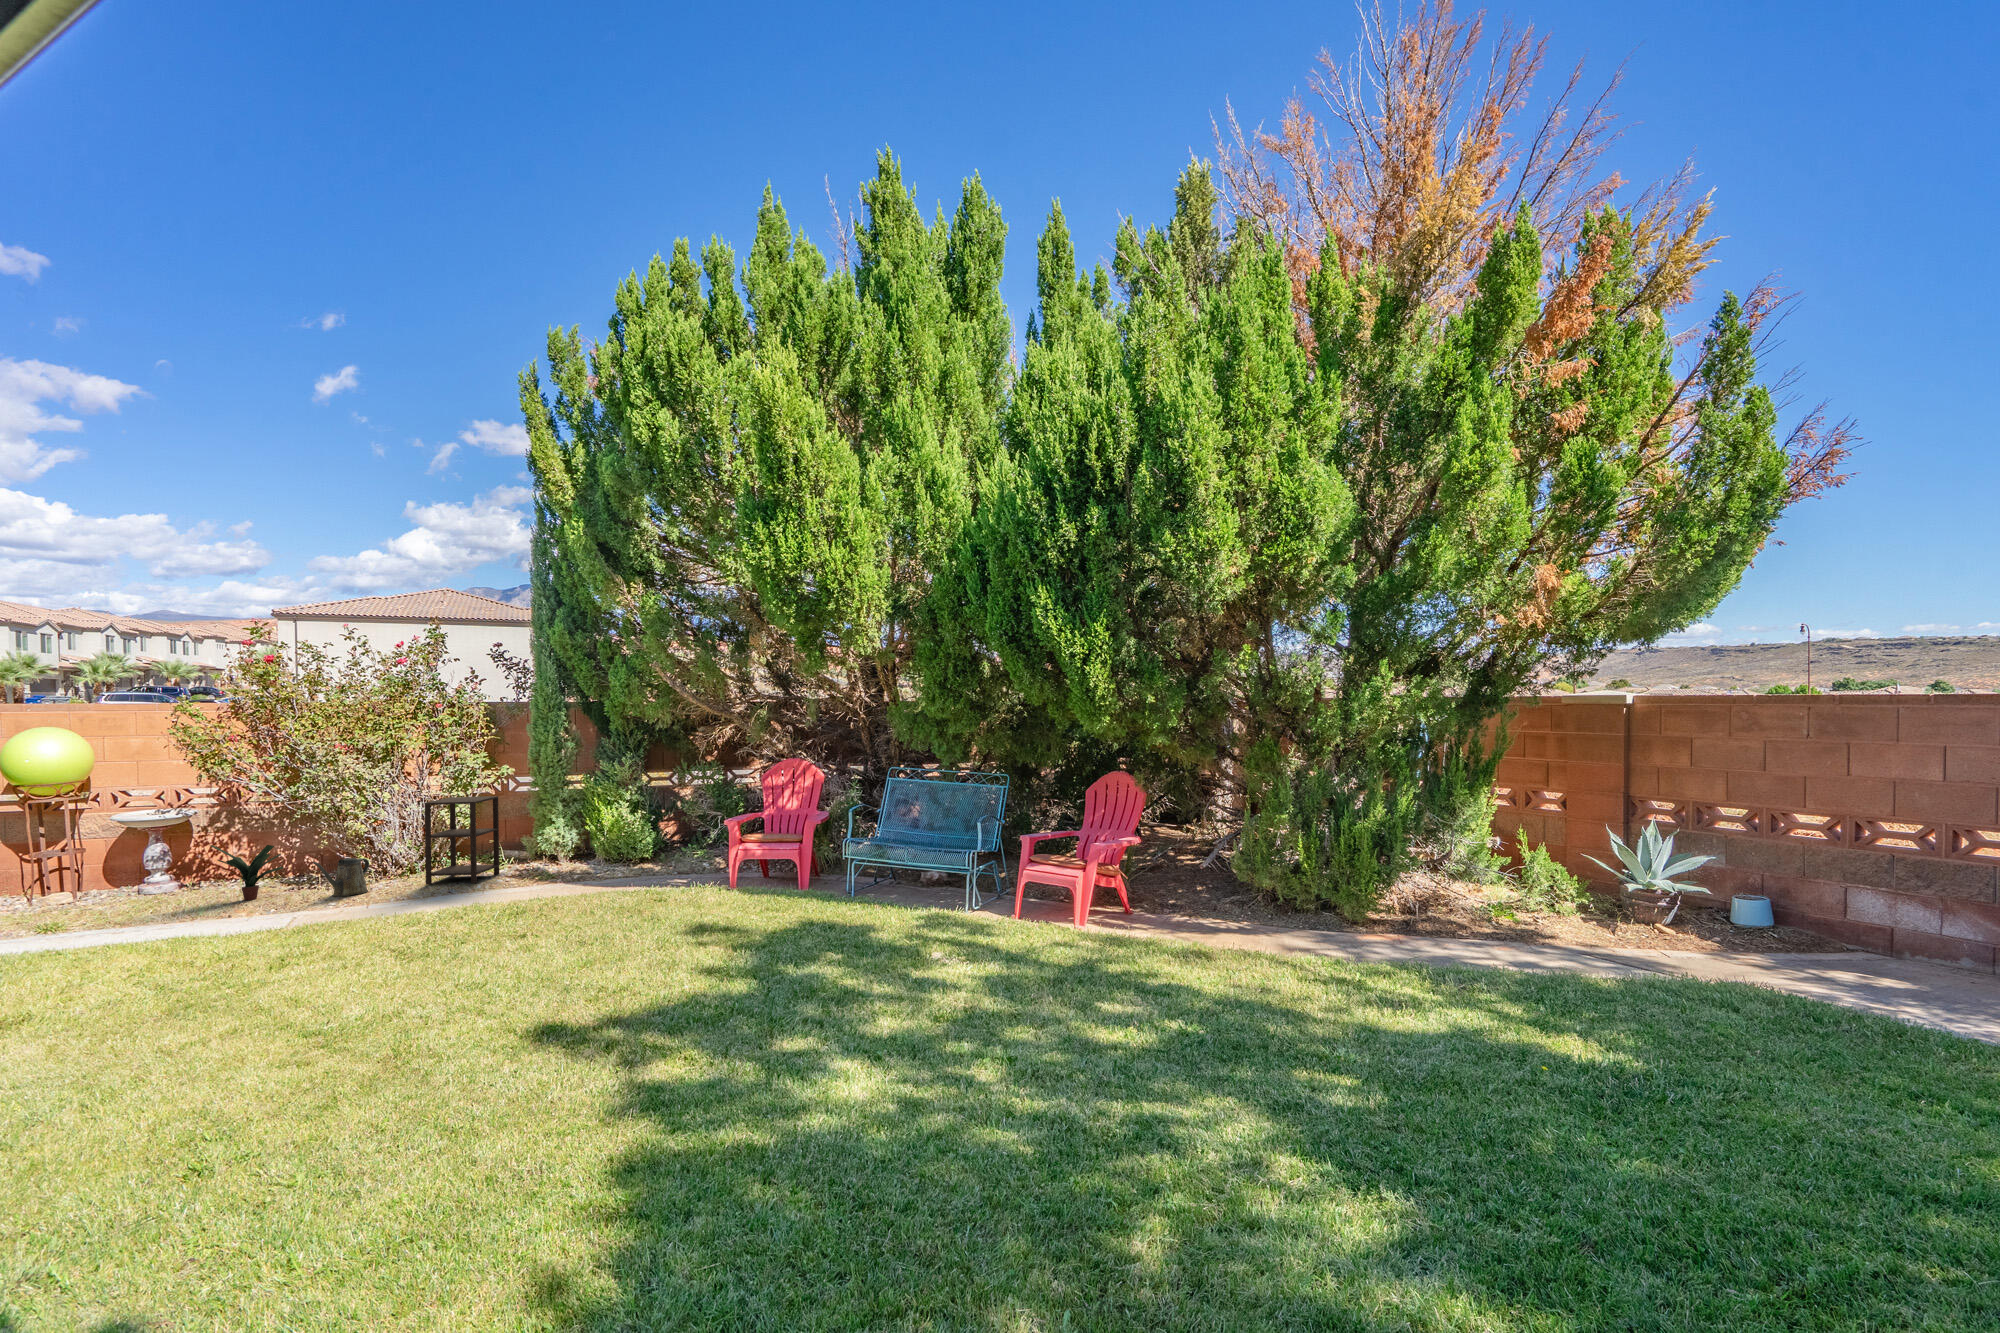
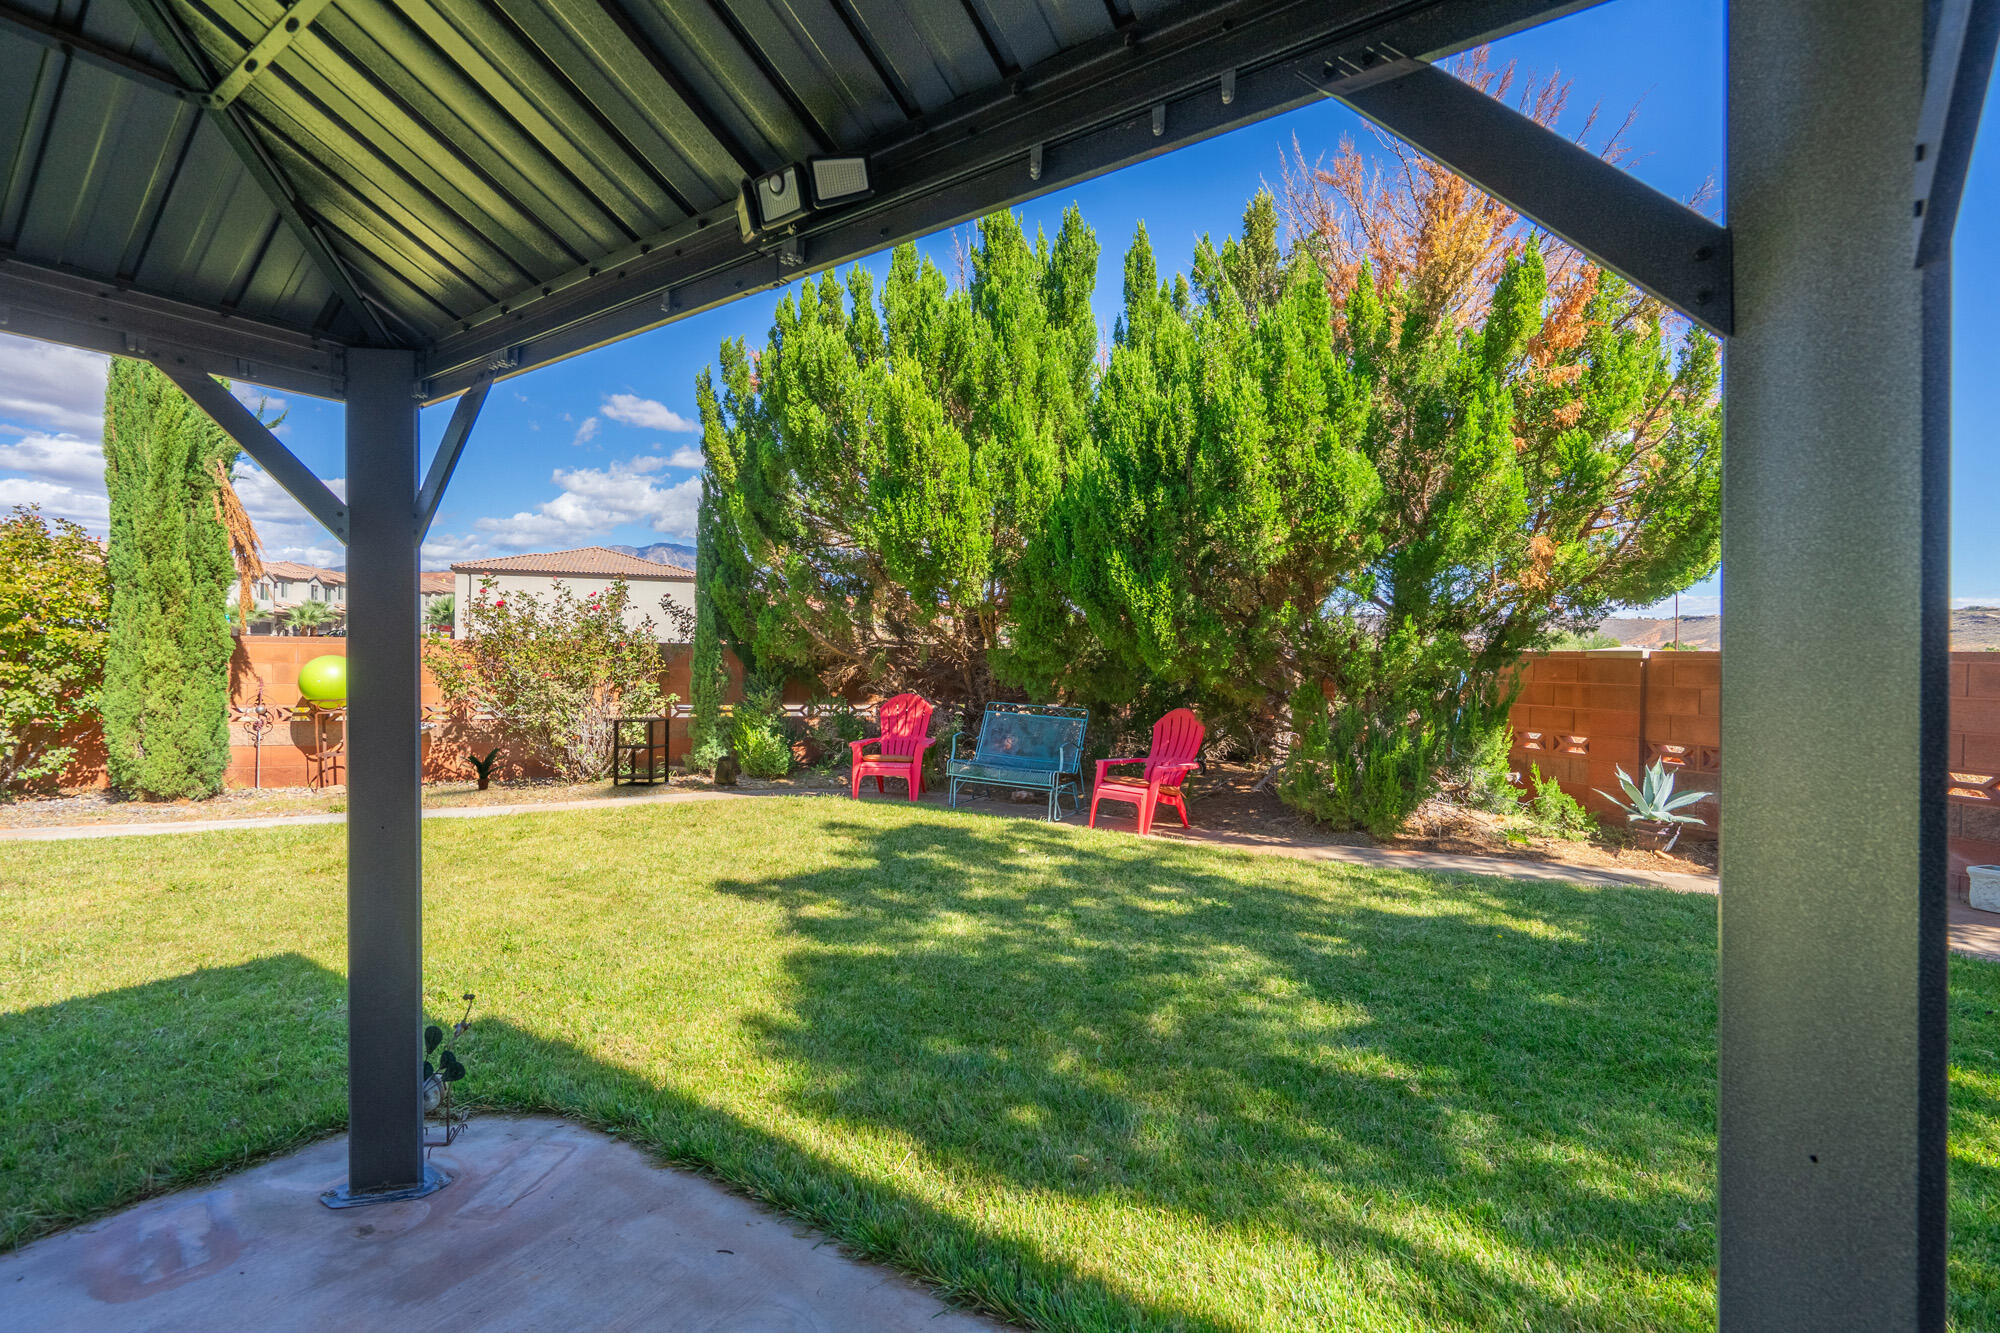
watering can: present [313,858,369,896] -> present [714,755,737,783]

